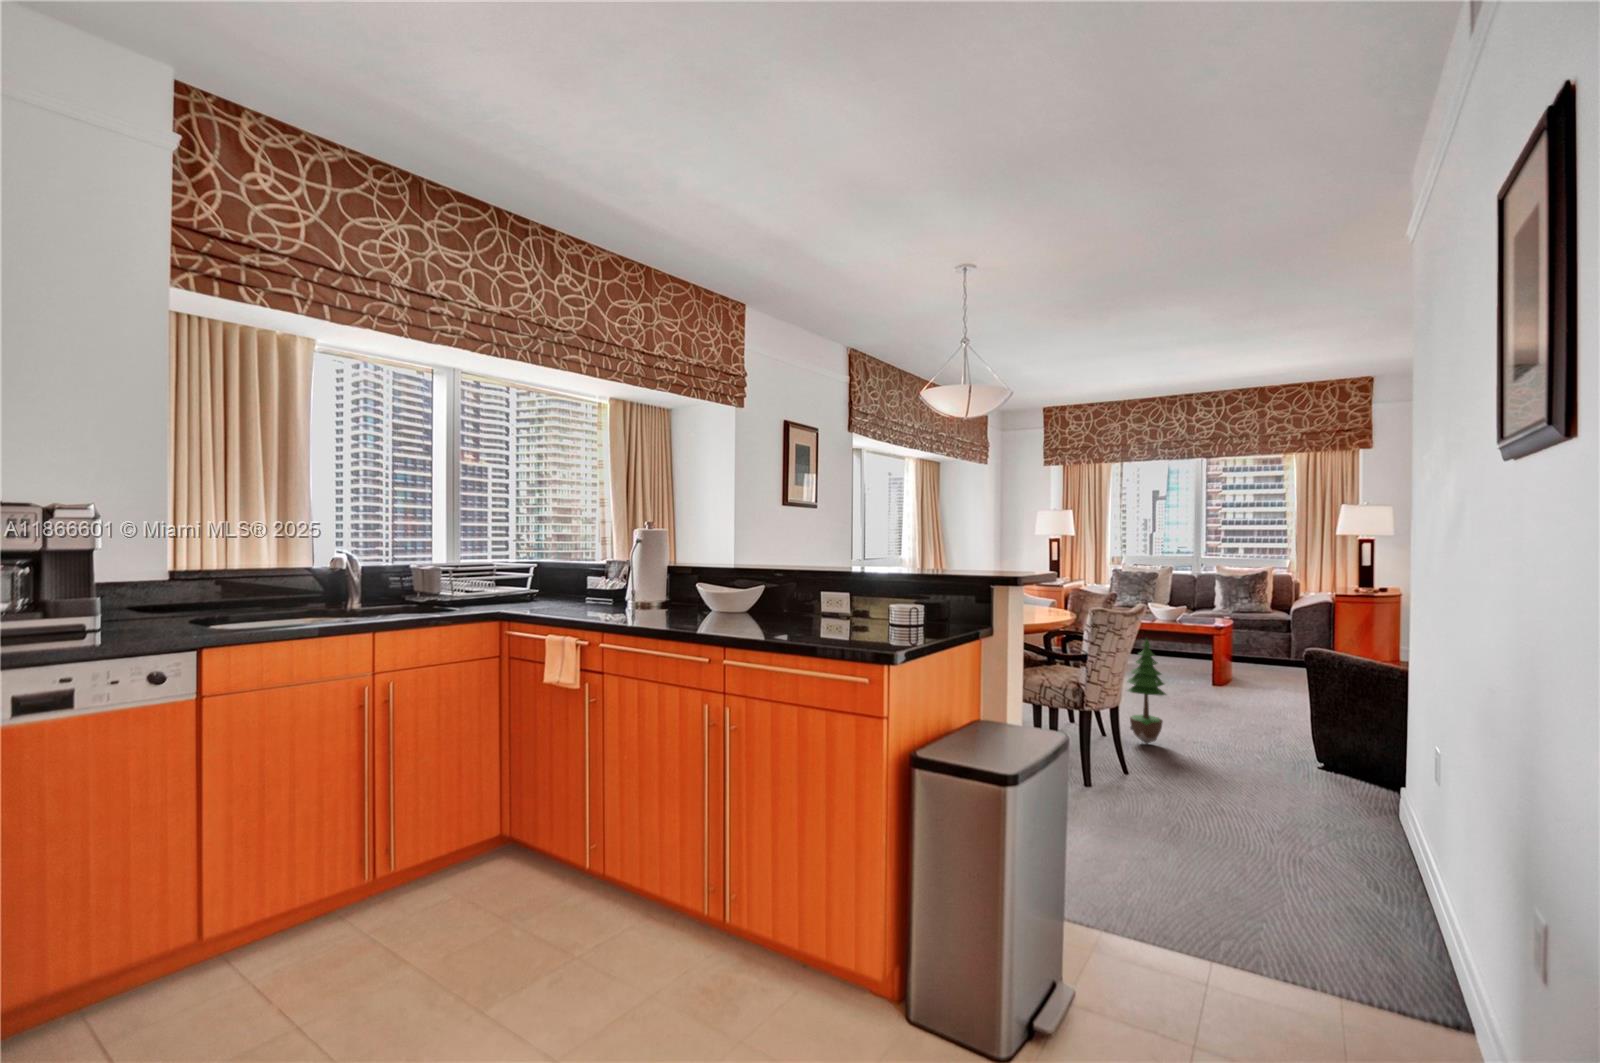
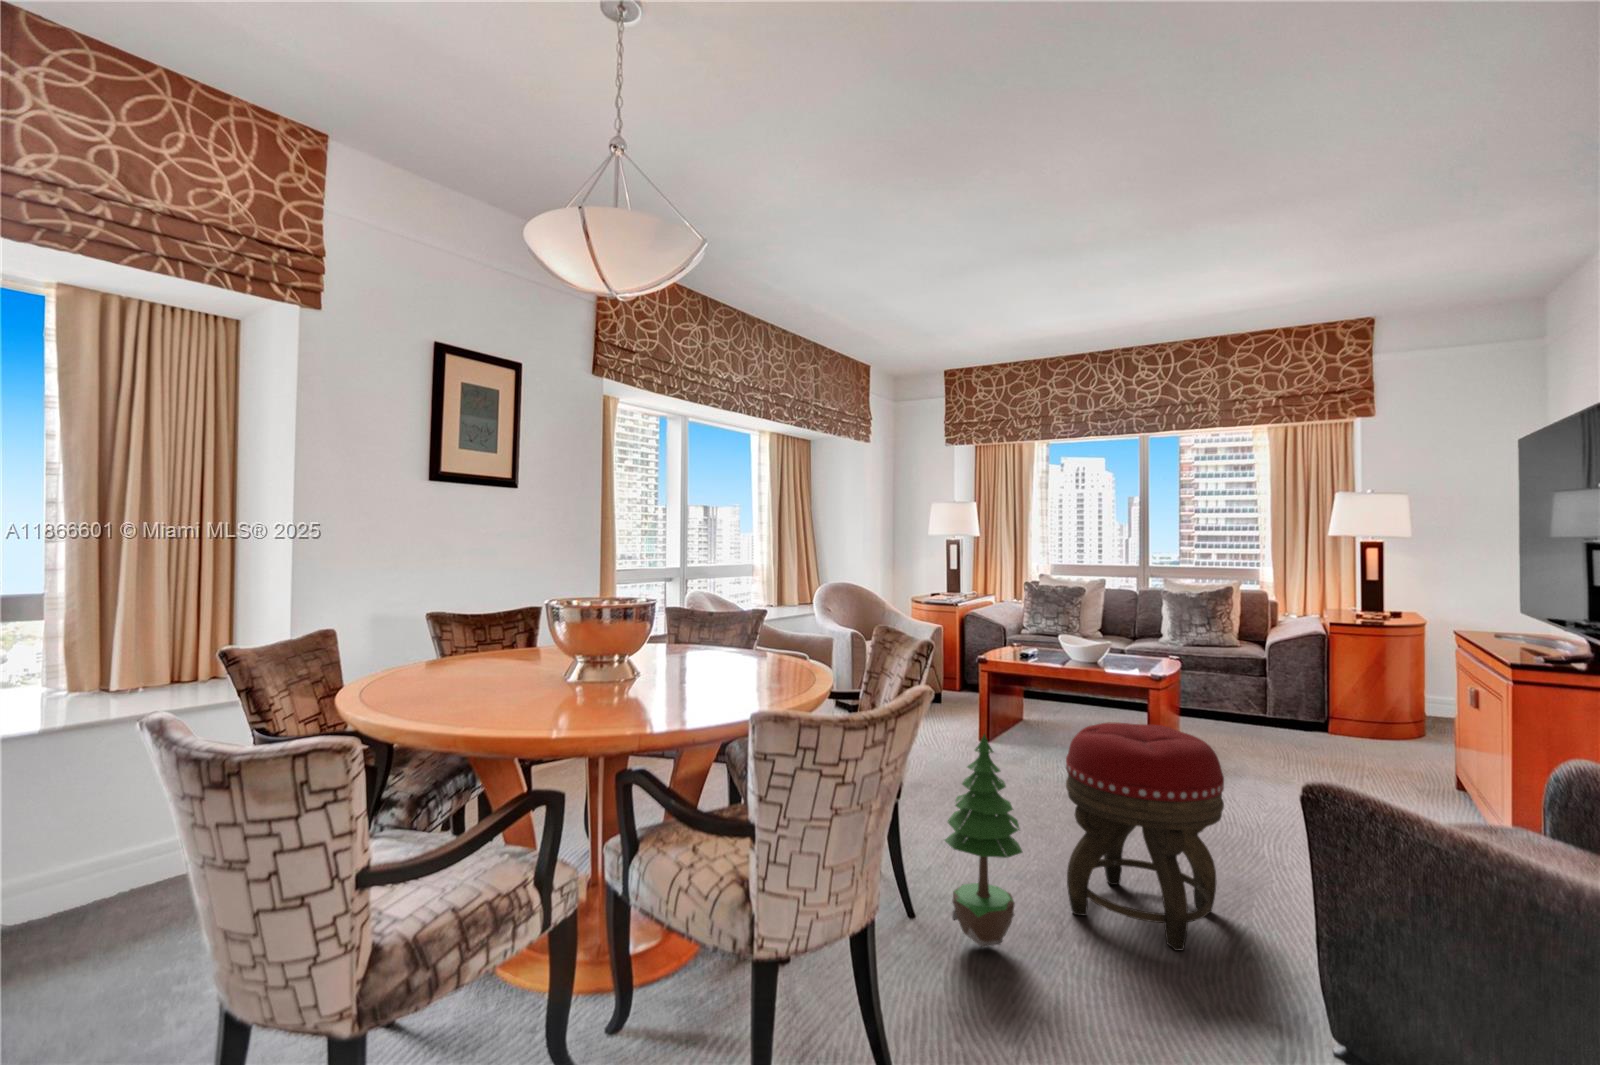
footstool: none [1182,639,1268,746] -> present [1066,722,1224,951]

